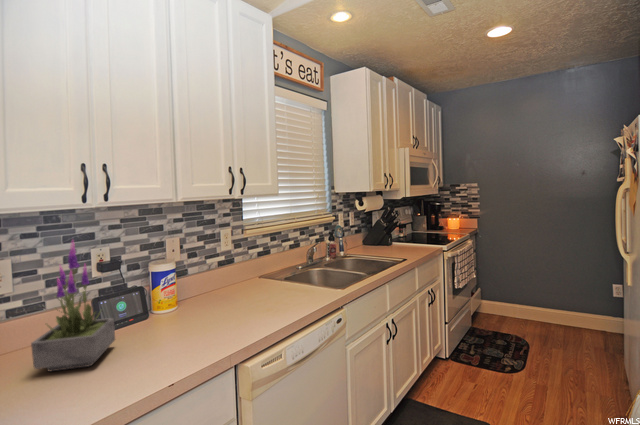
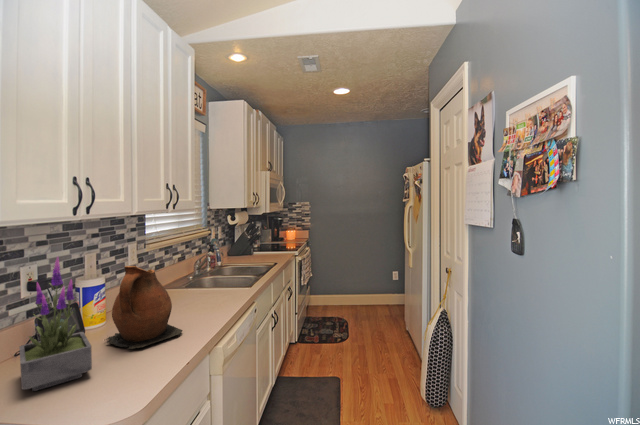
ceramic pitcher: none [144,252,220,344] -> present [107,266,182,349]

